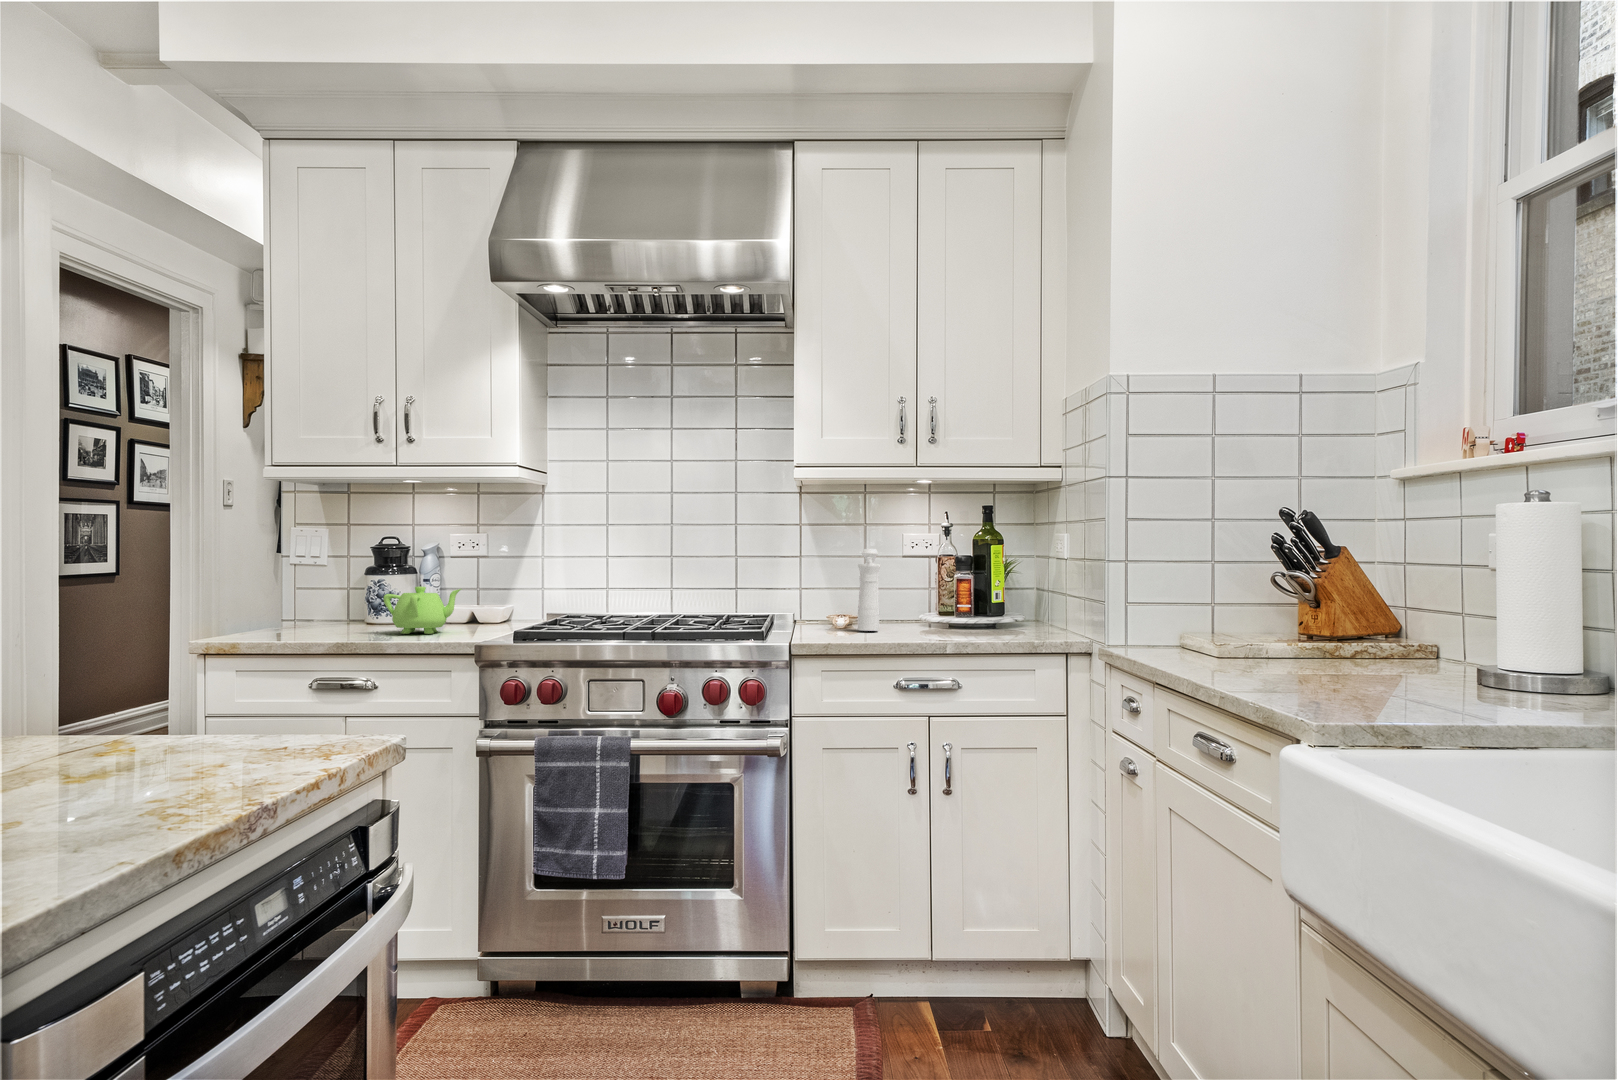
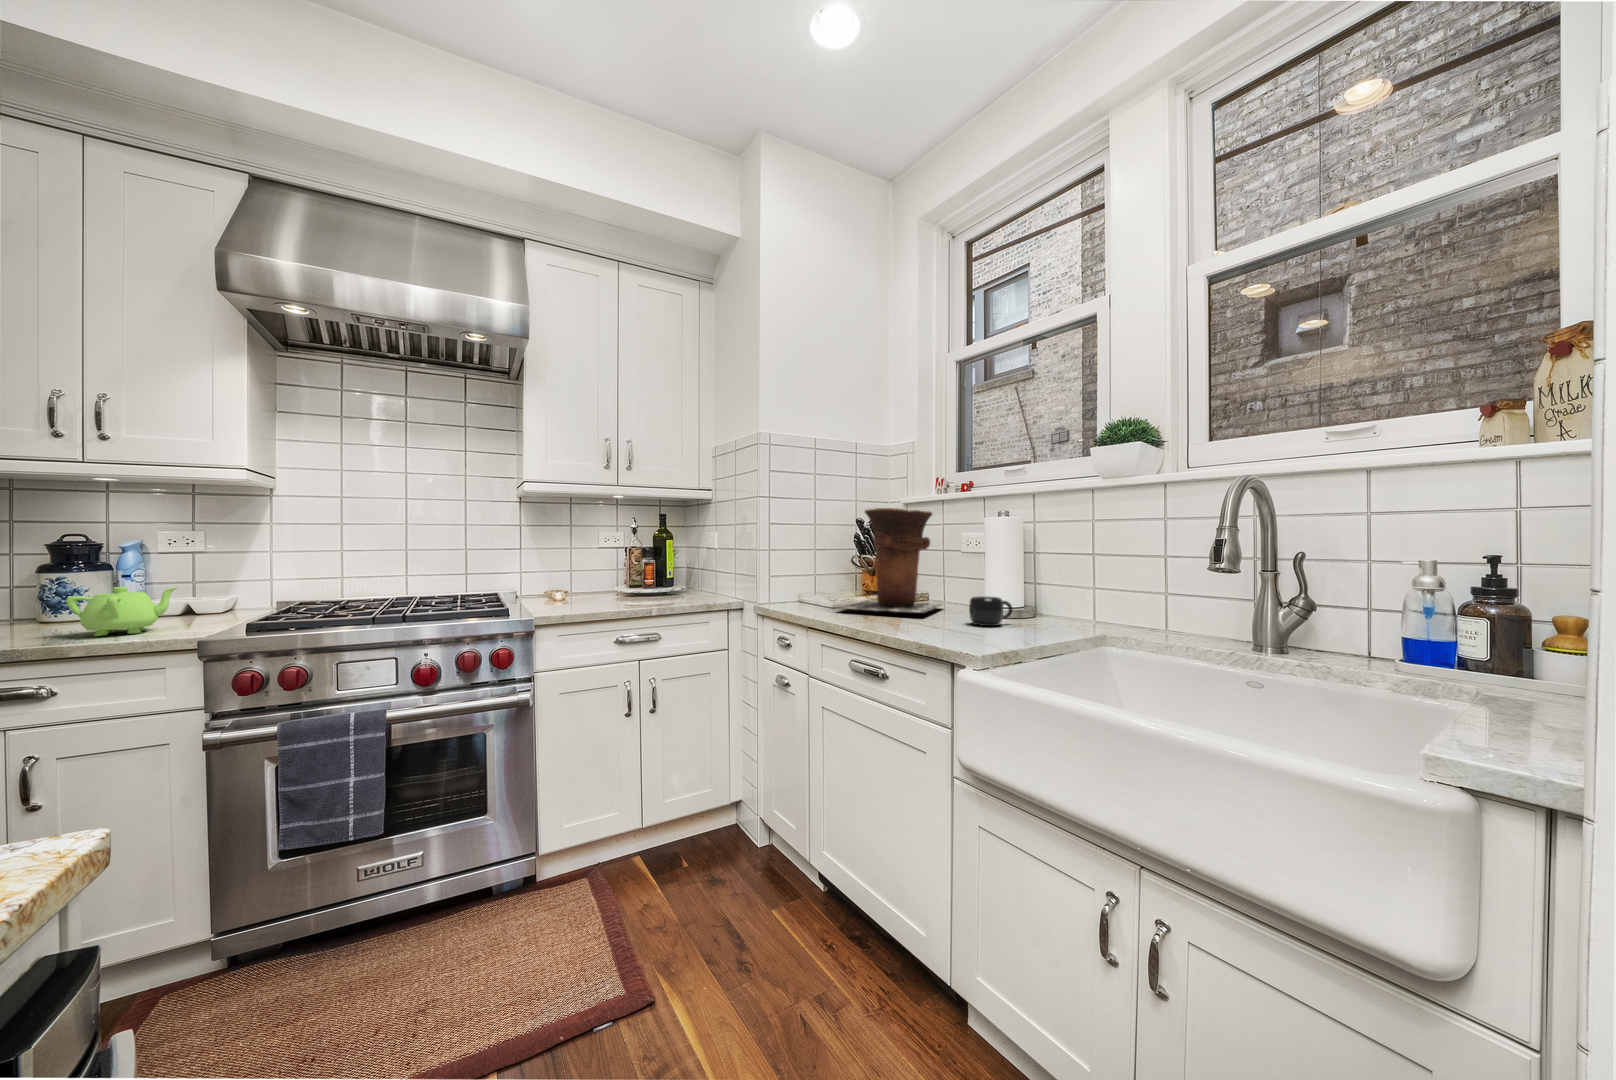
vase: none [1209,487,1432,663] -> present [840,508,942,613]
pepper mill: present [858,549,880,631] -> none [579,543,597,603]
mug: none [1419,637,1510,688] -> present [969,596,1013,626]

